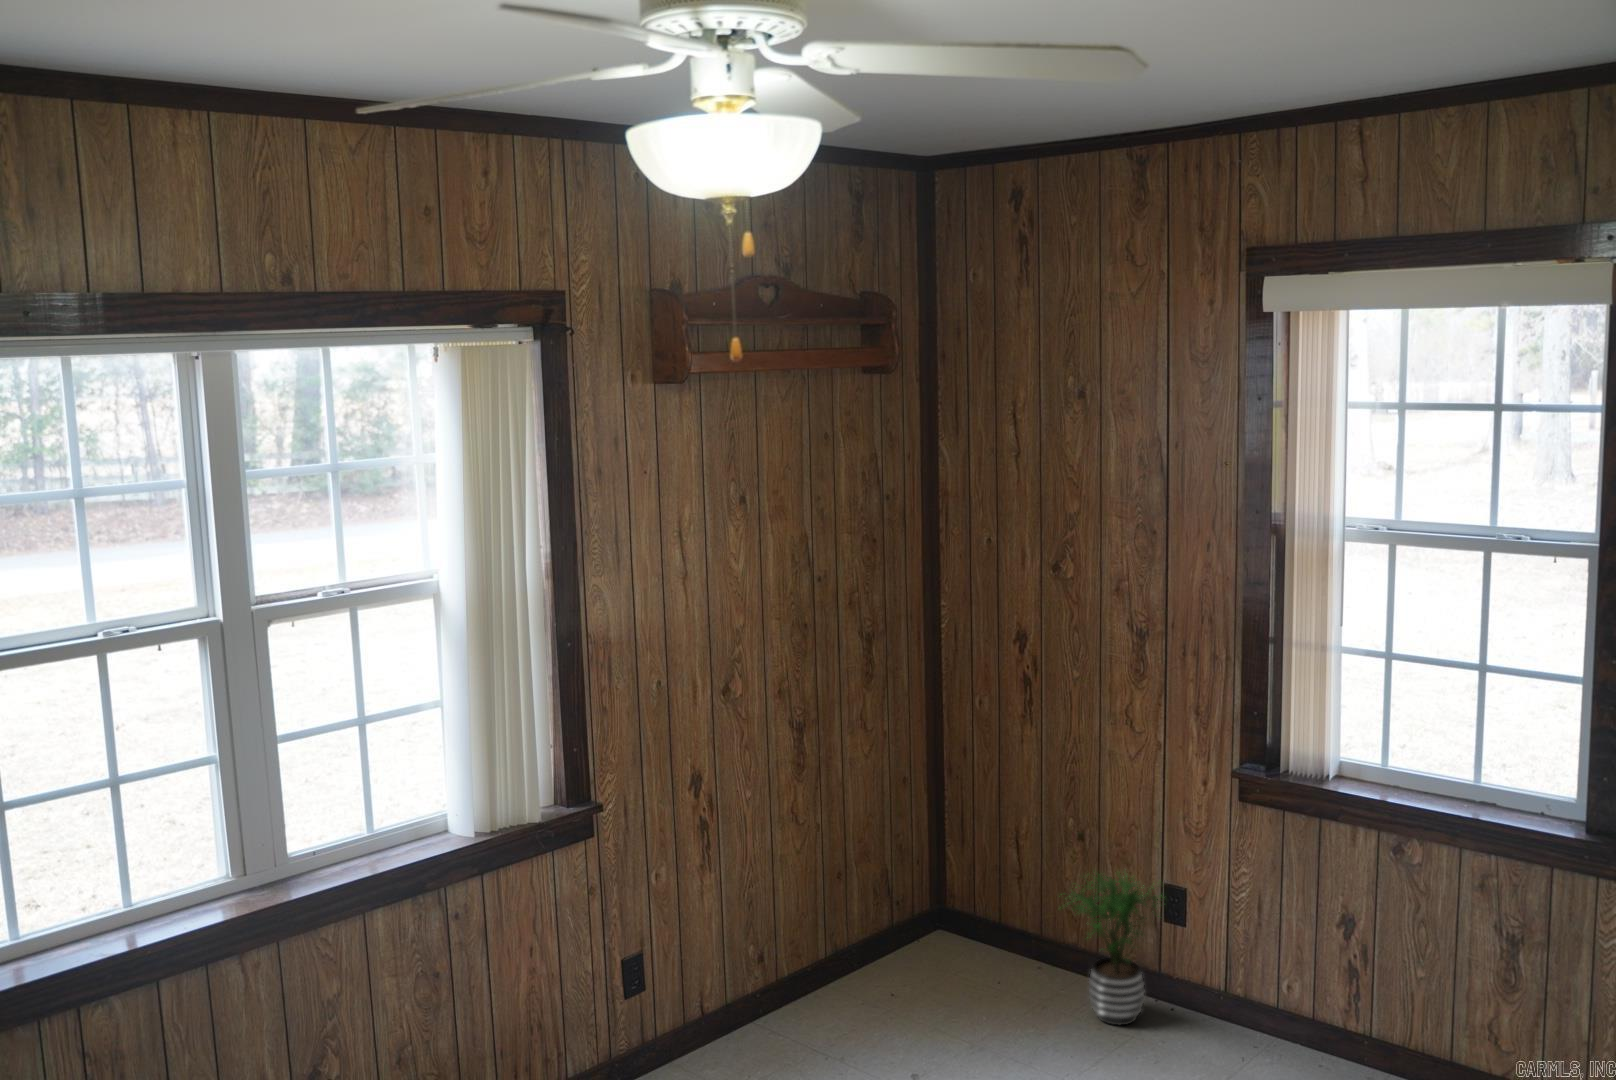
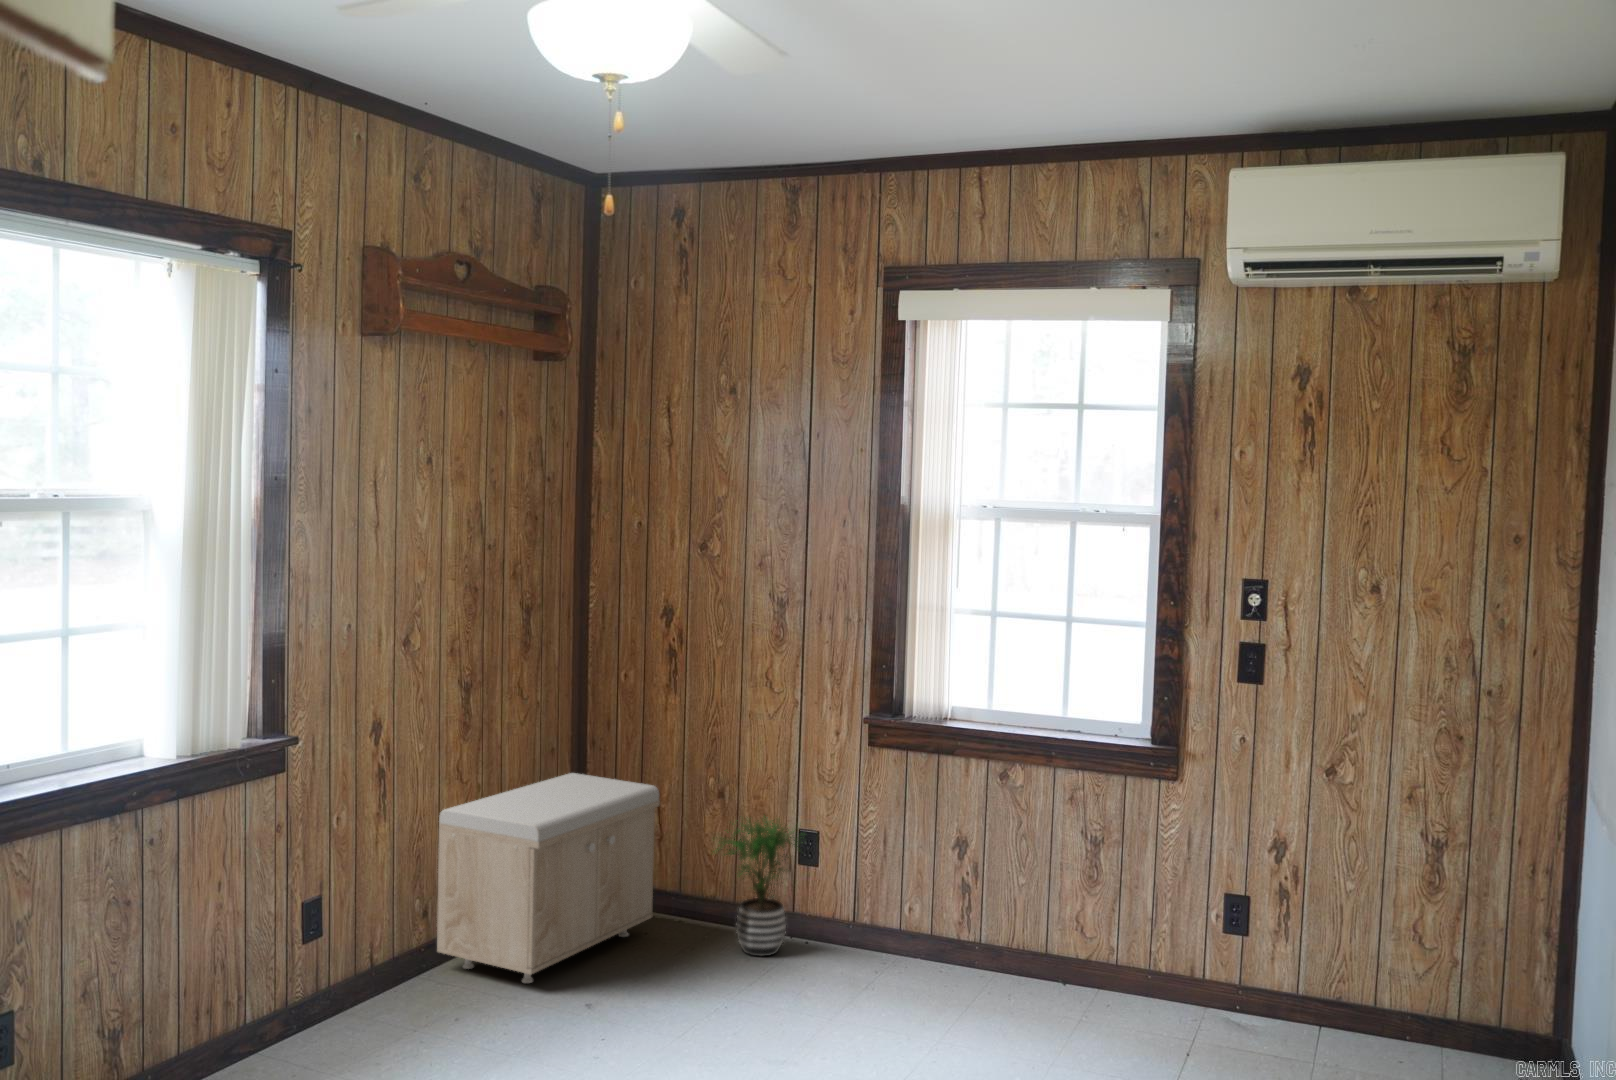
storage bench: none [769,804,1006,1040] -> present [437,773,660,983]

